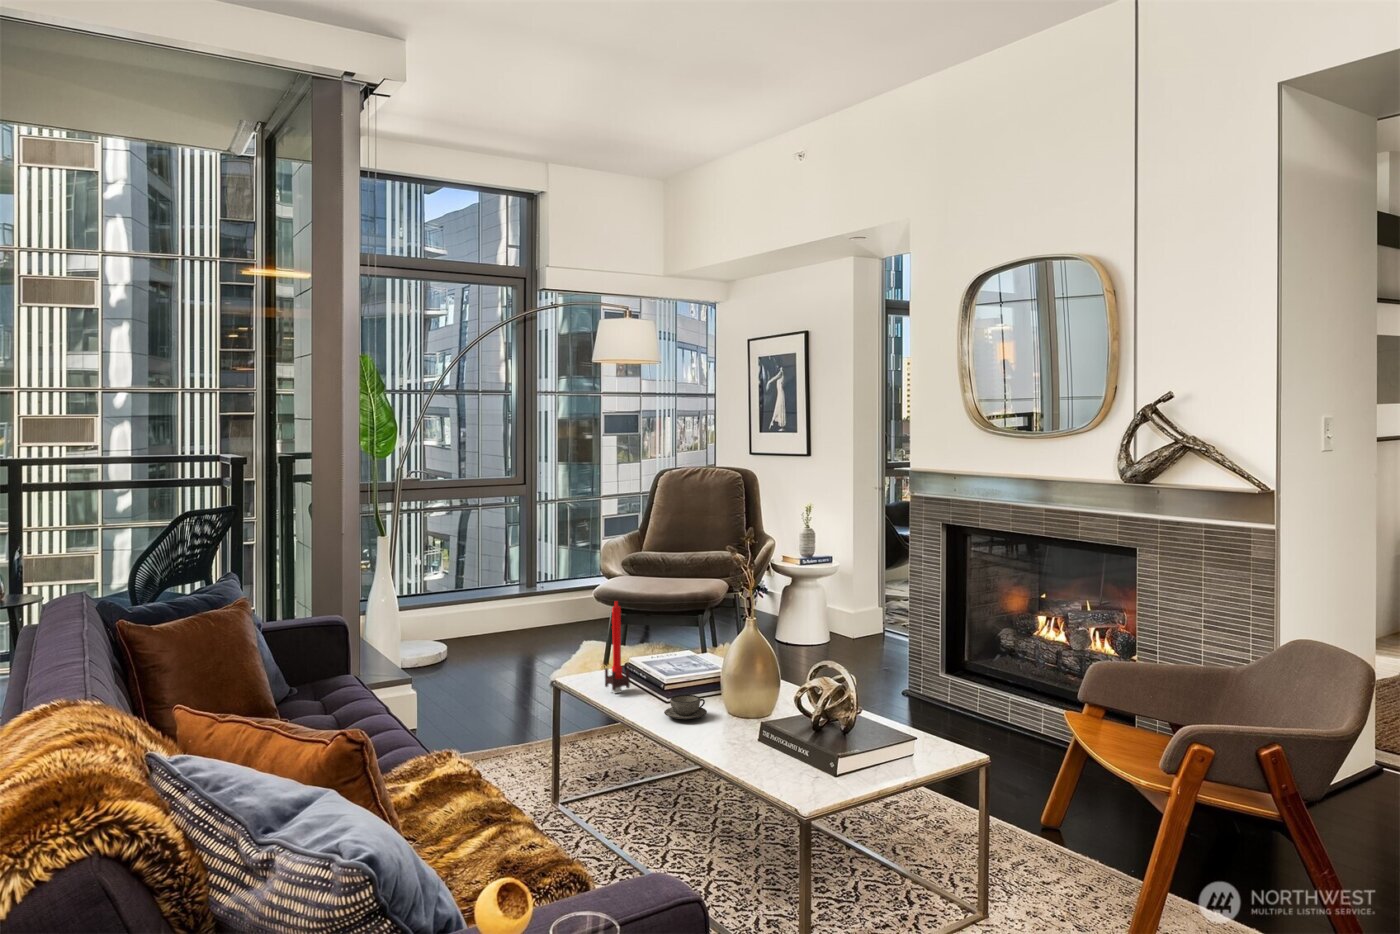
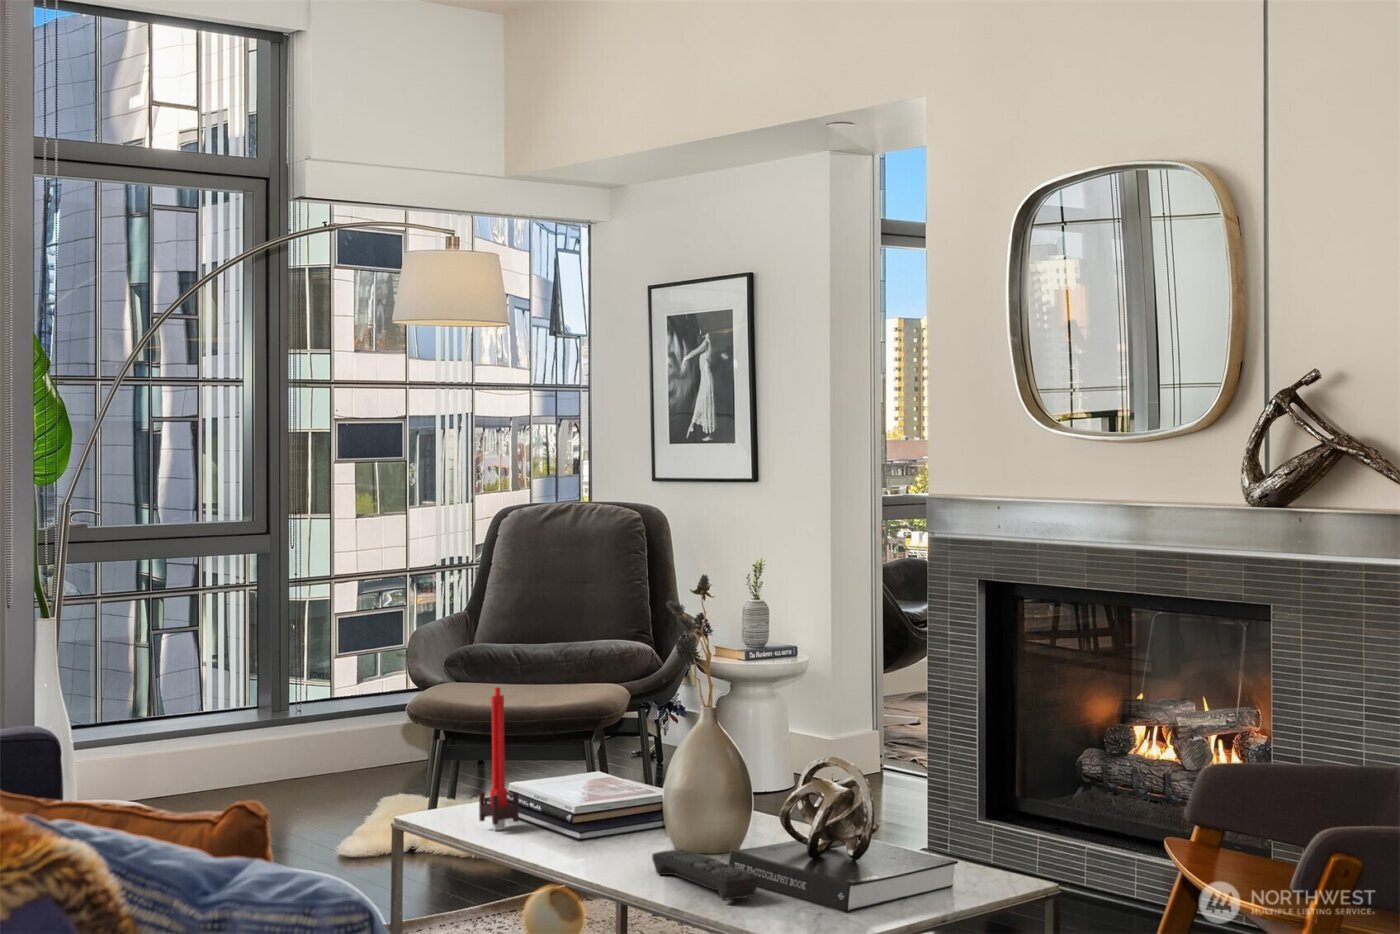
teacup: present [664,694,707,719] -> none [582,821,646,856]
remote control: none [707,720,774,766] -> present [652,850,759,901]

